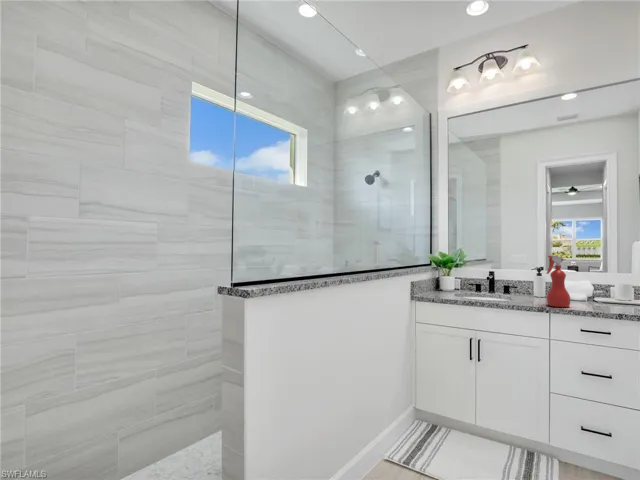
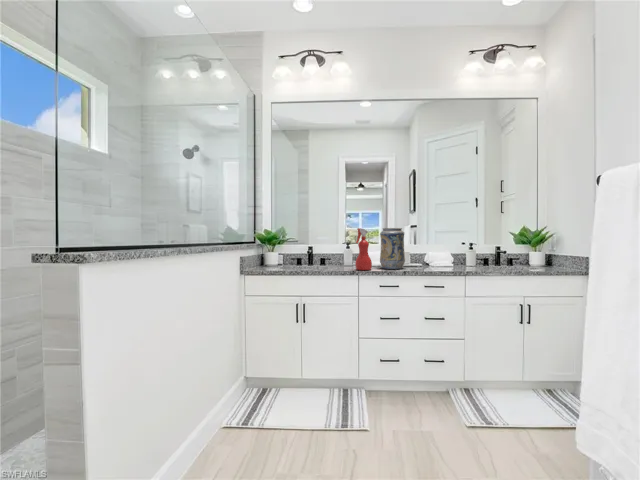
decorative vase: none [584,255,624,308] -> present [380,228,405,269]

